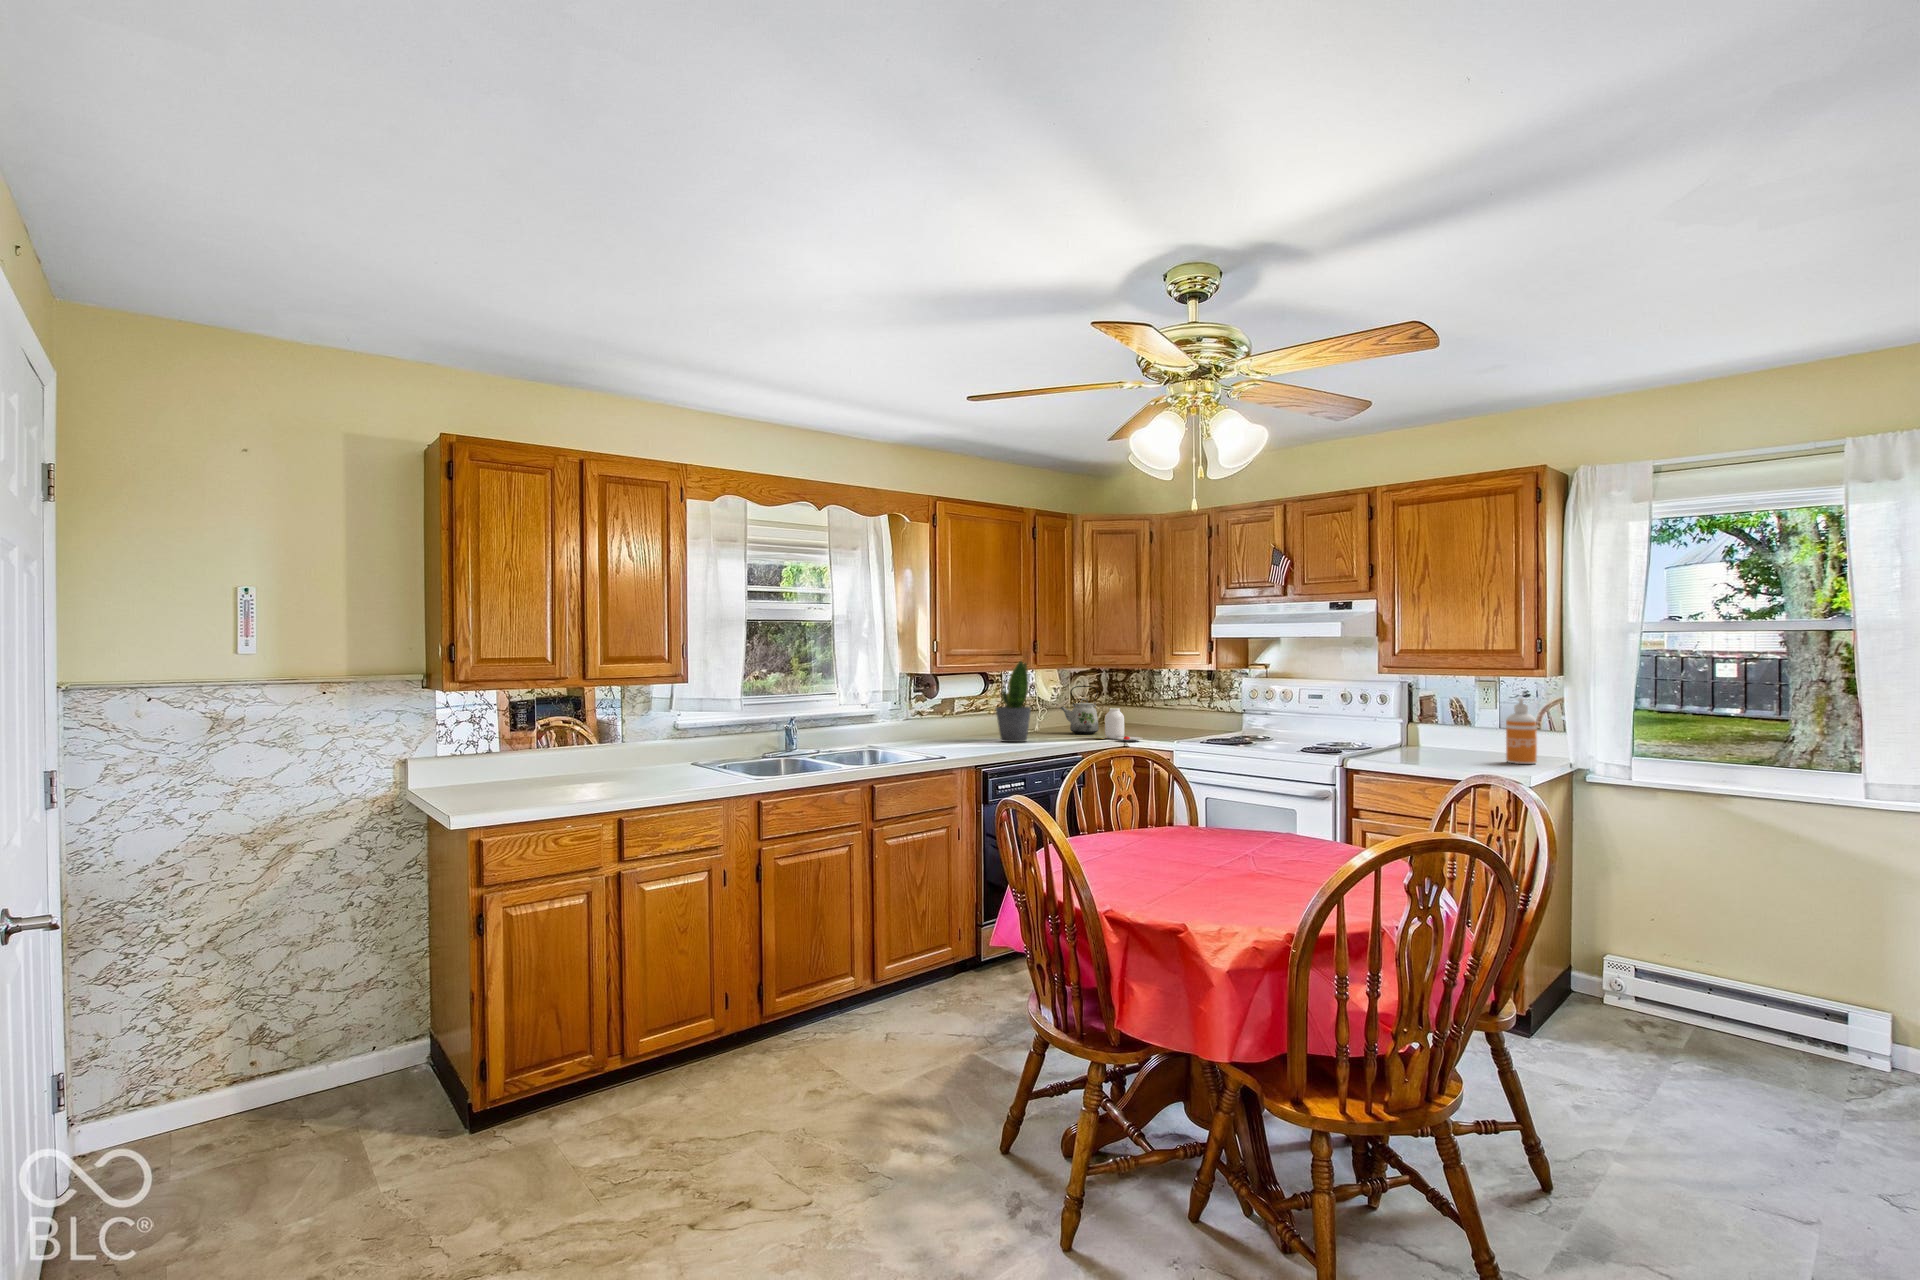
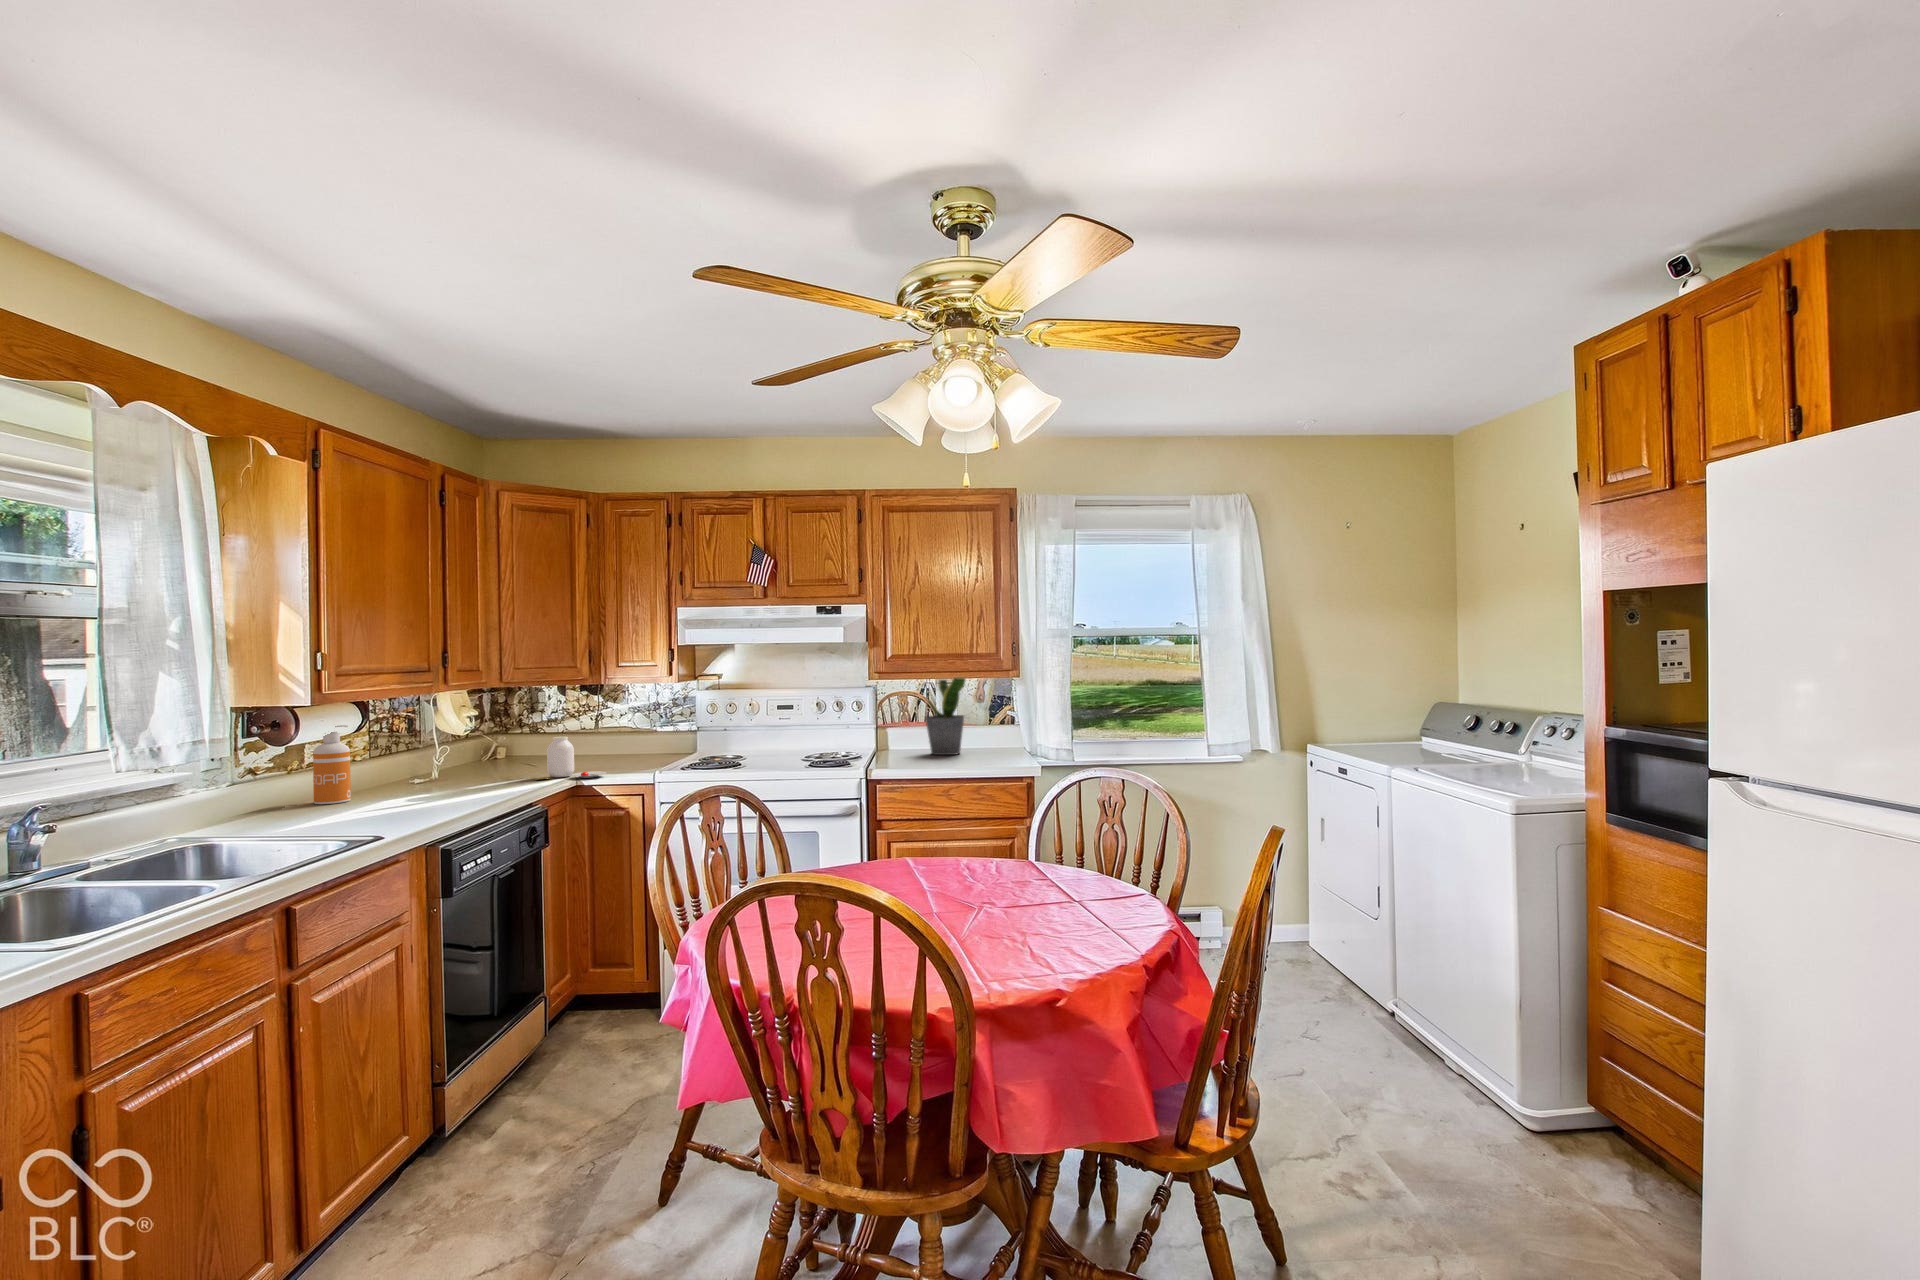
potted plant: present [995,661,1031,742] -> present [925,678,966,755]
kettle: present [1060,686,1099,734] -> none [462,710,520,776]
soap dispenser: present [1506,698,1537,764] -> present [313,725,351,804]

